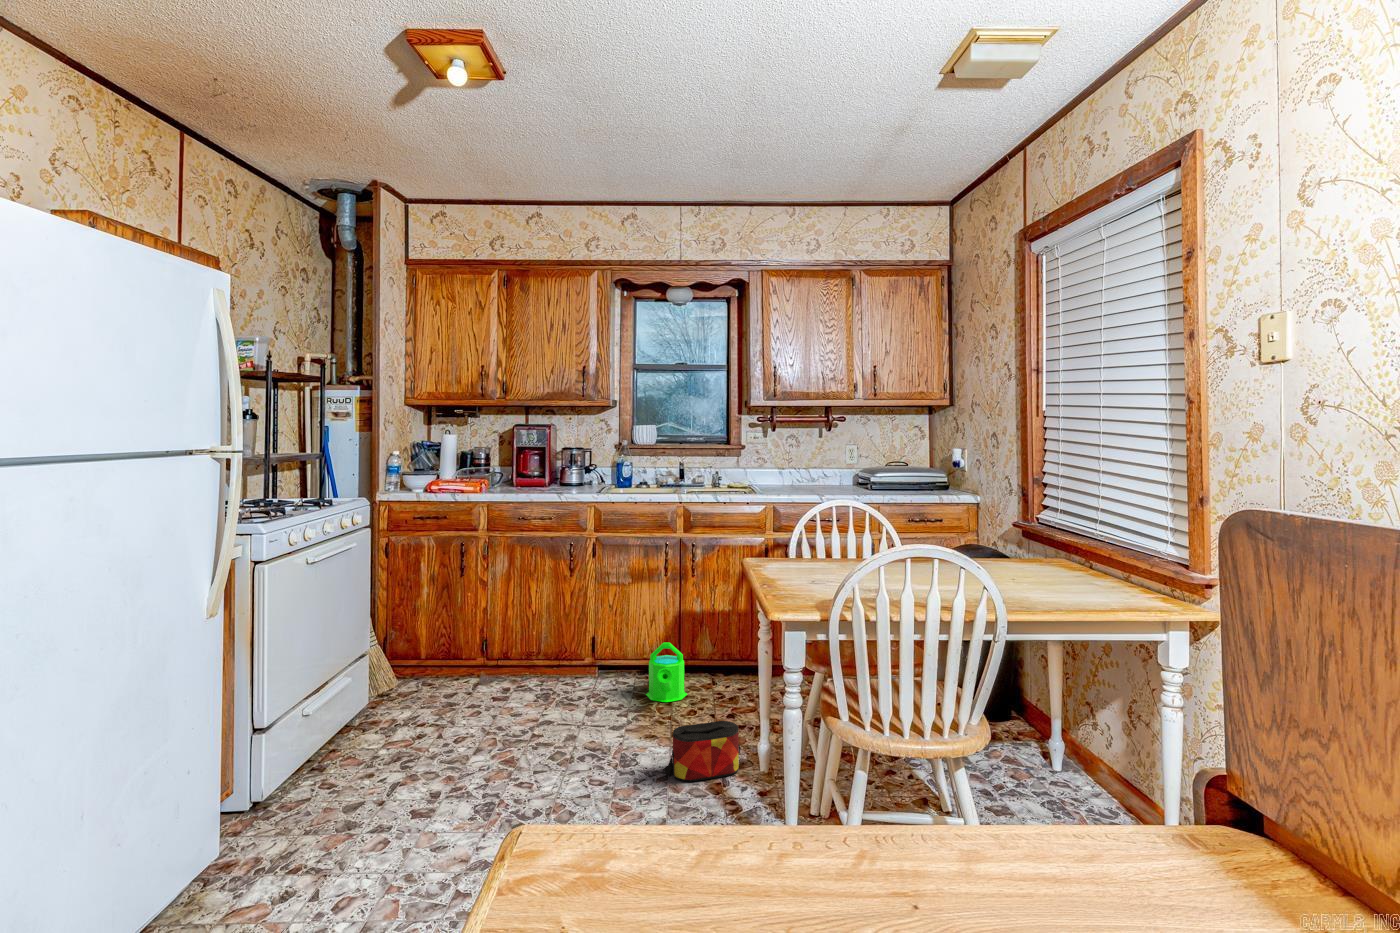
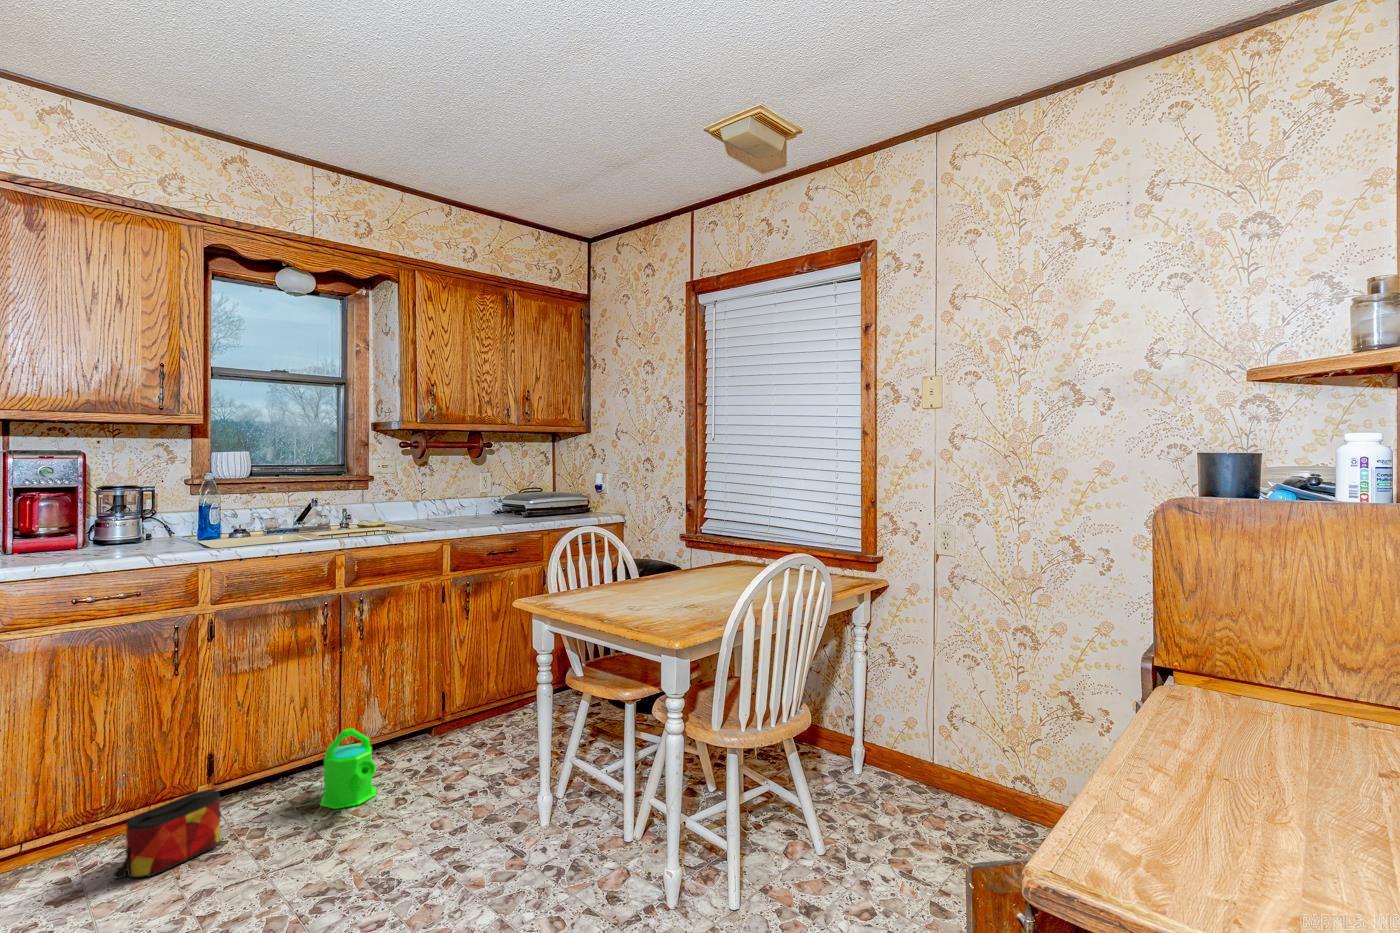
bag: present [663,721,740,782] -> present [113,790,221,879]

